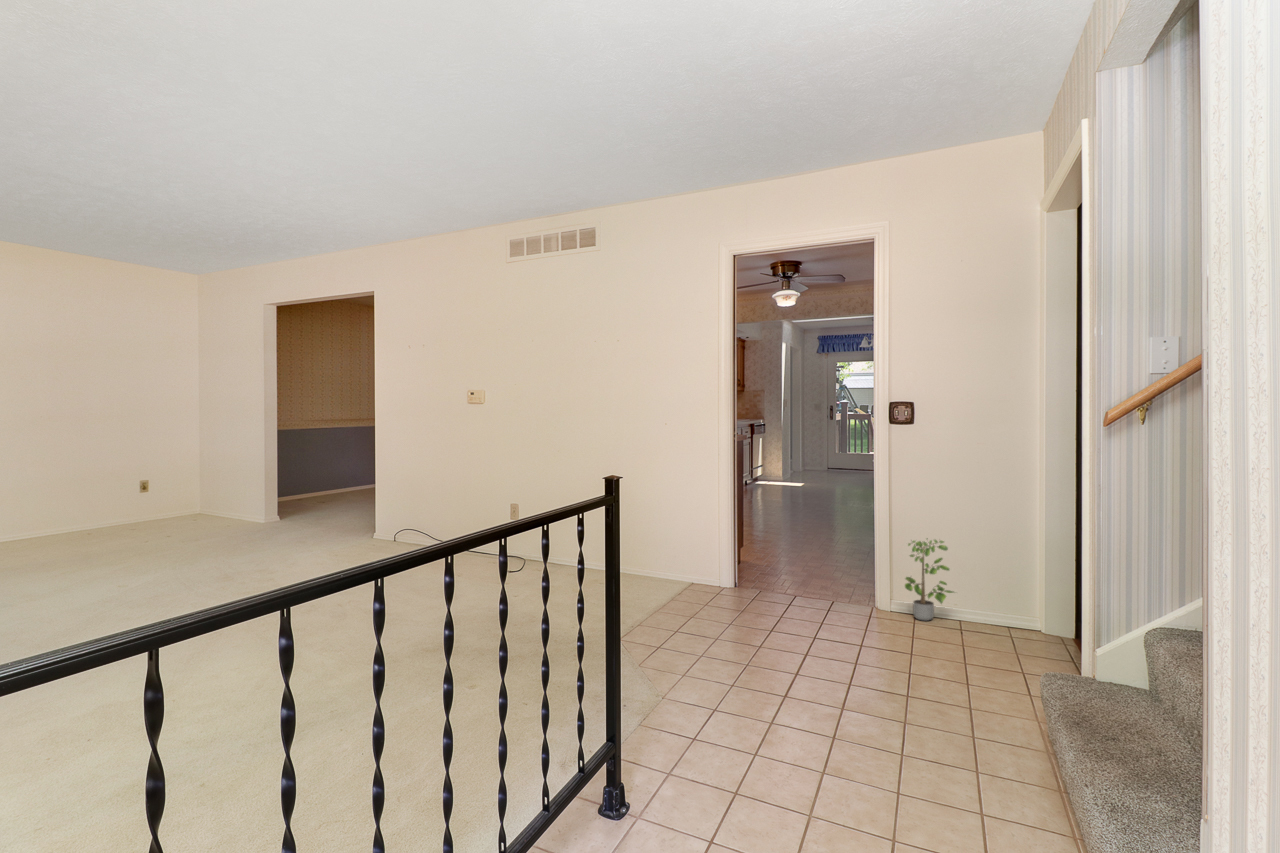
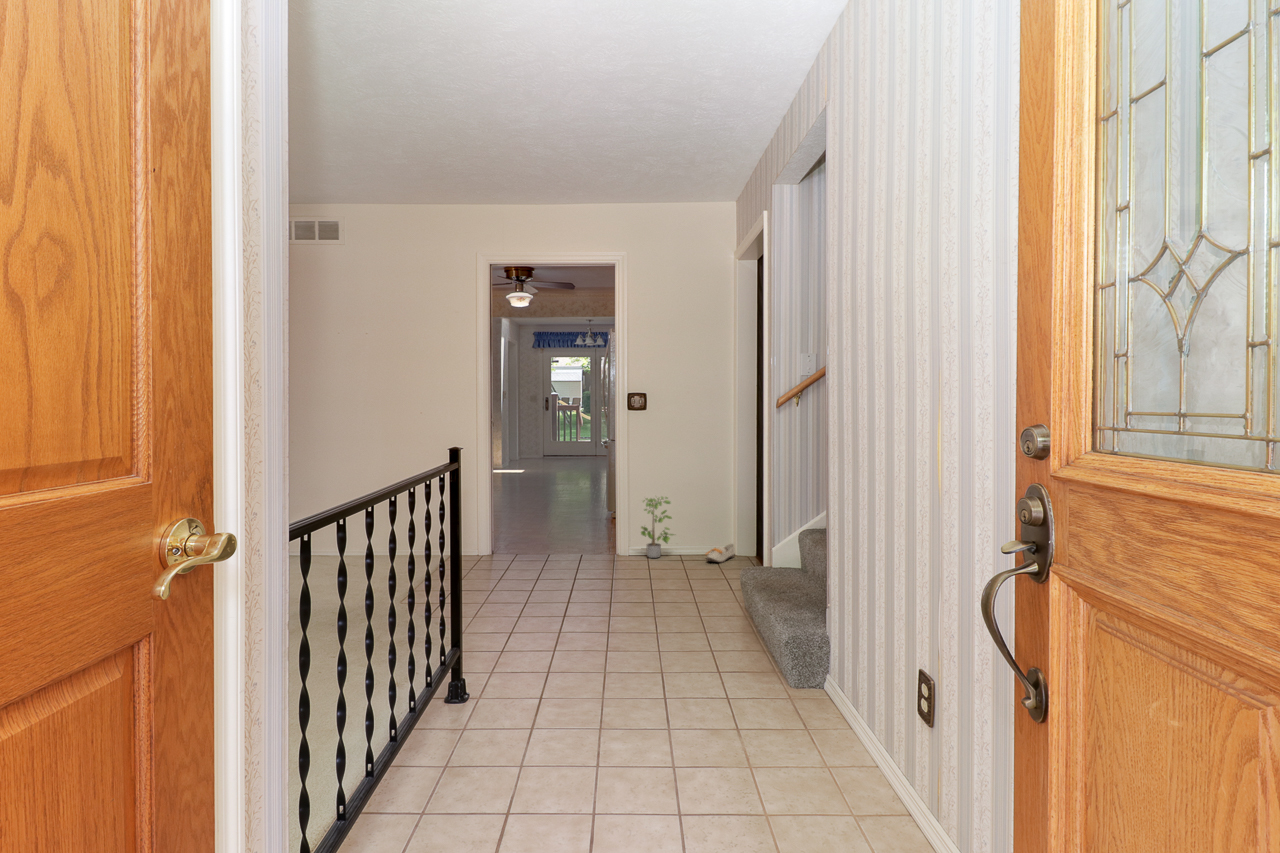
shoe: none [998,612,1046,639] -> present [706,544,735,563]

